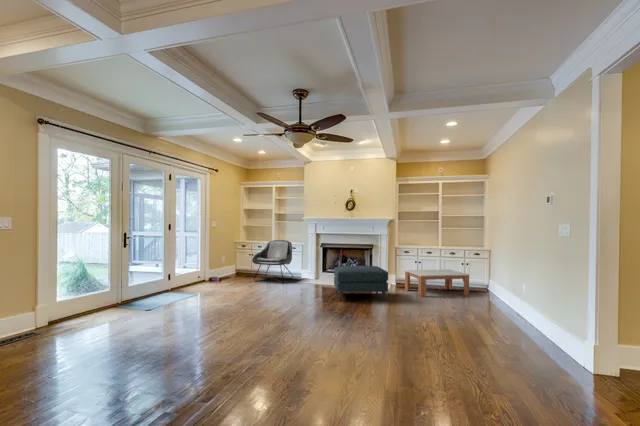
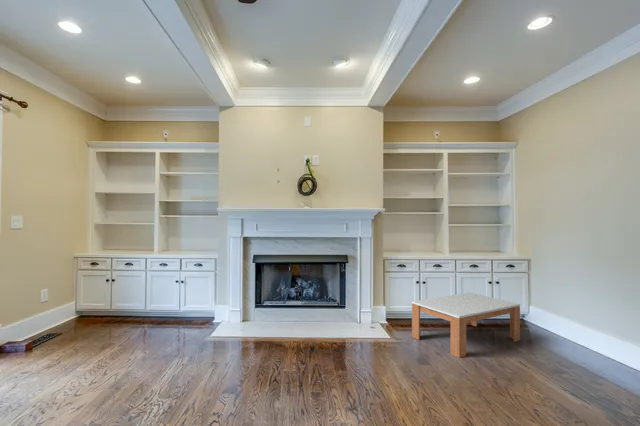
lounge chair: present [252,240,293,284] -> none [103,251,197,344]
ottoman: present [334,266,388,301] -> none [292,303,419,403]

